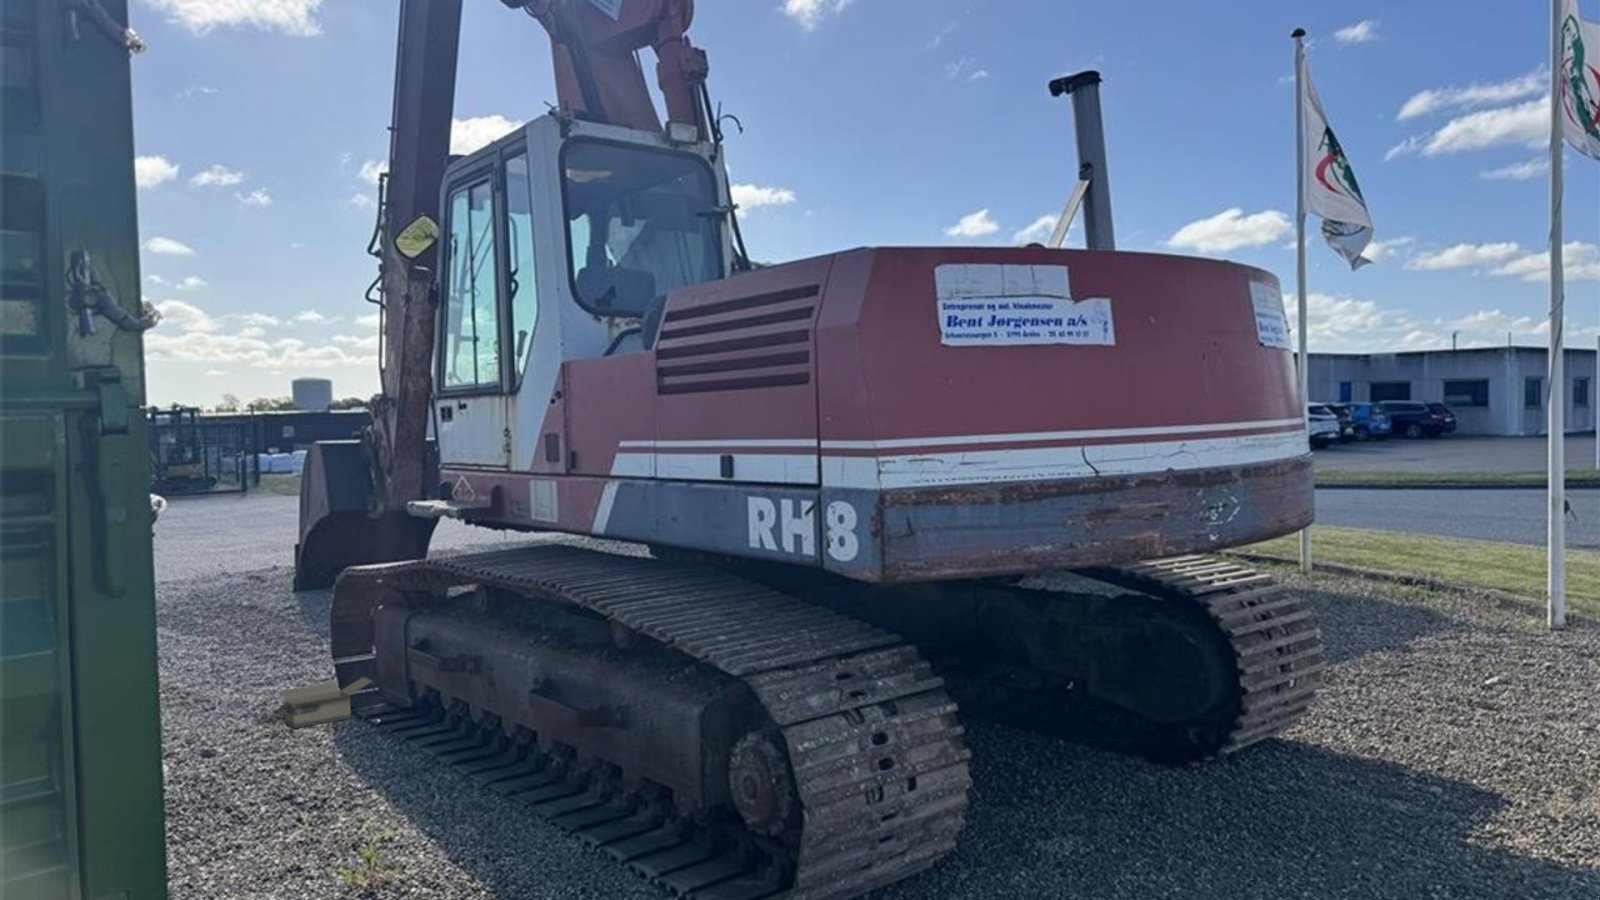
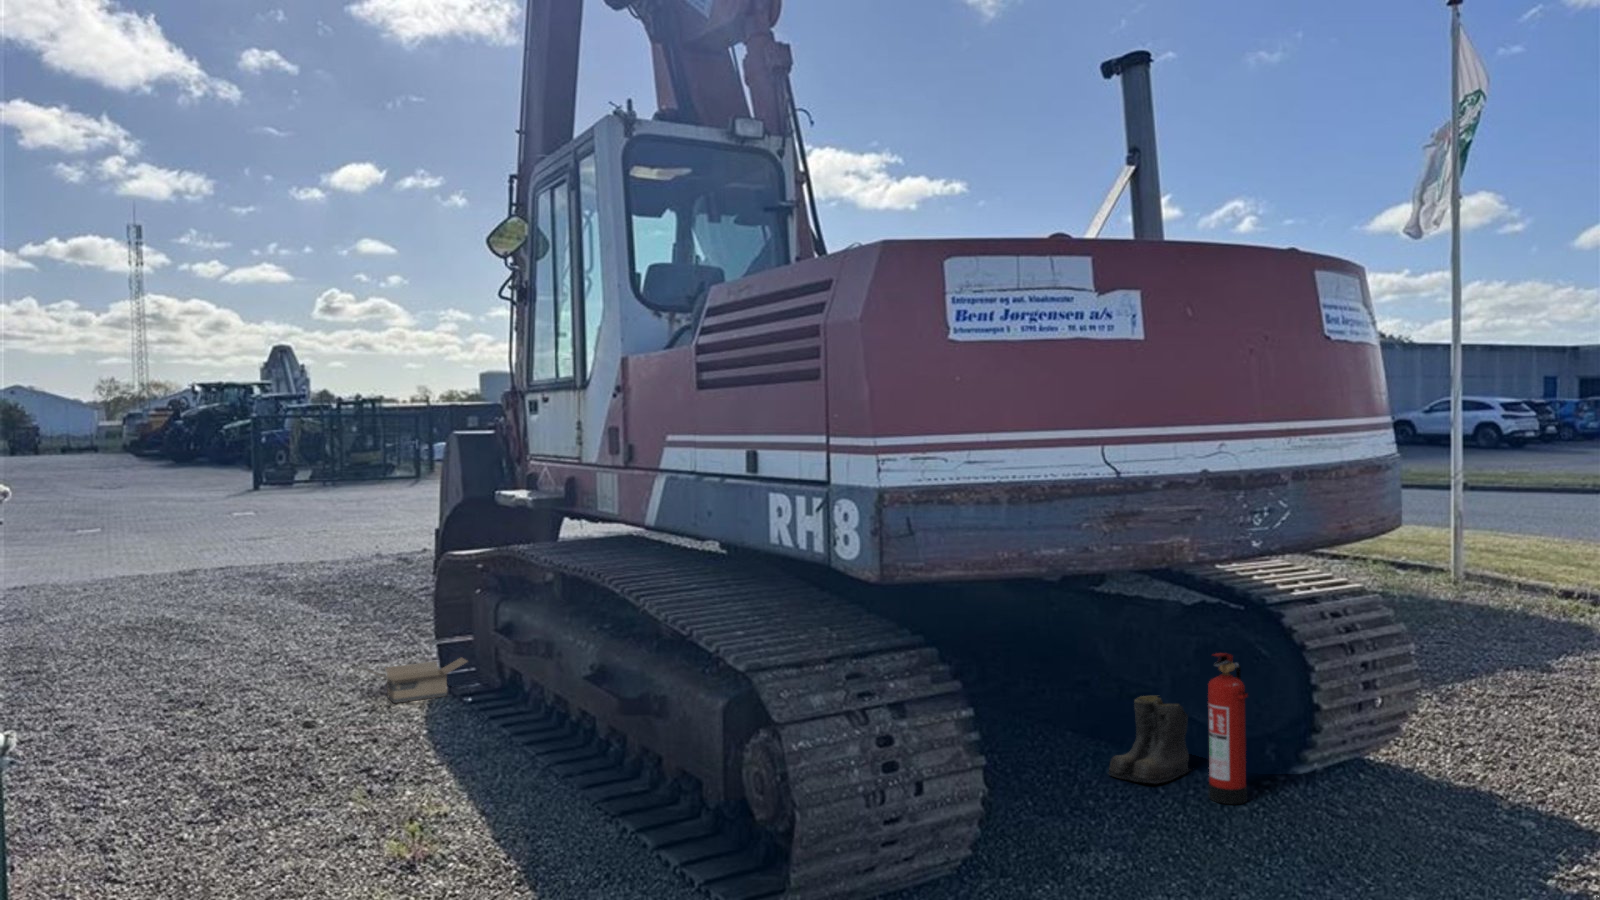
fire extinguisher: none [1143,642,1181,786] -> present [1208,653,1248,804]
boots: none [1046,686,1124,770] -> present [1108,696,1189,784]

